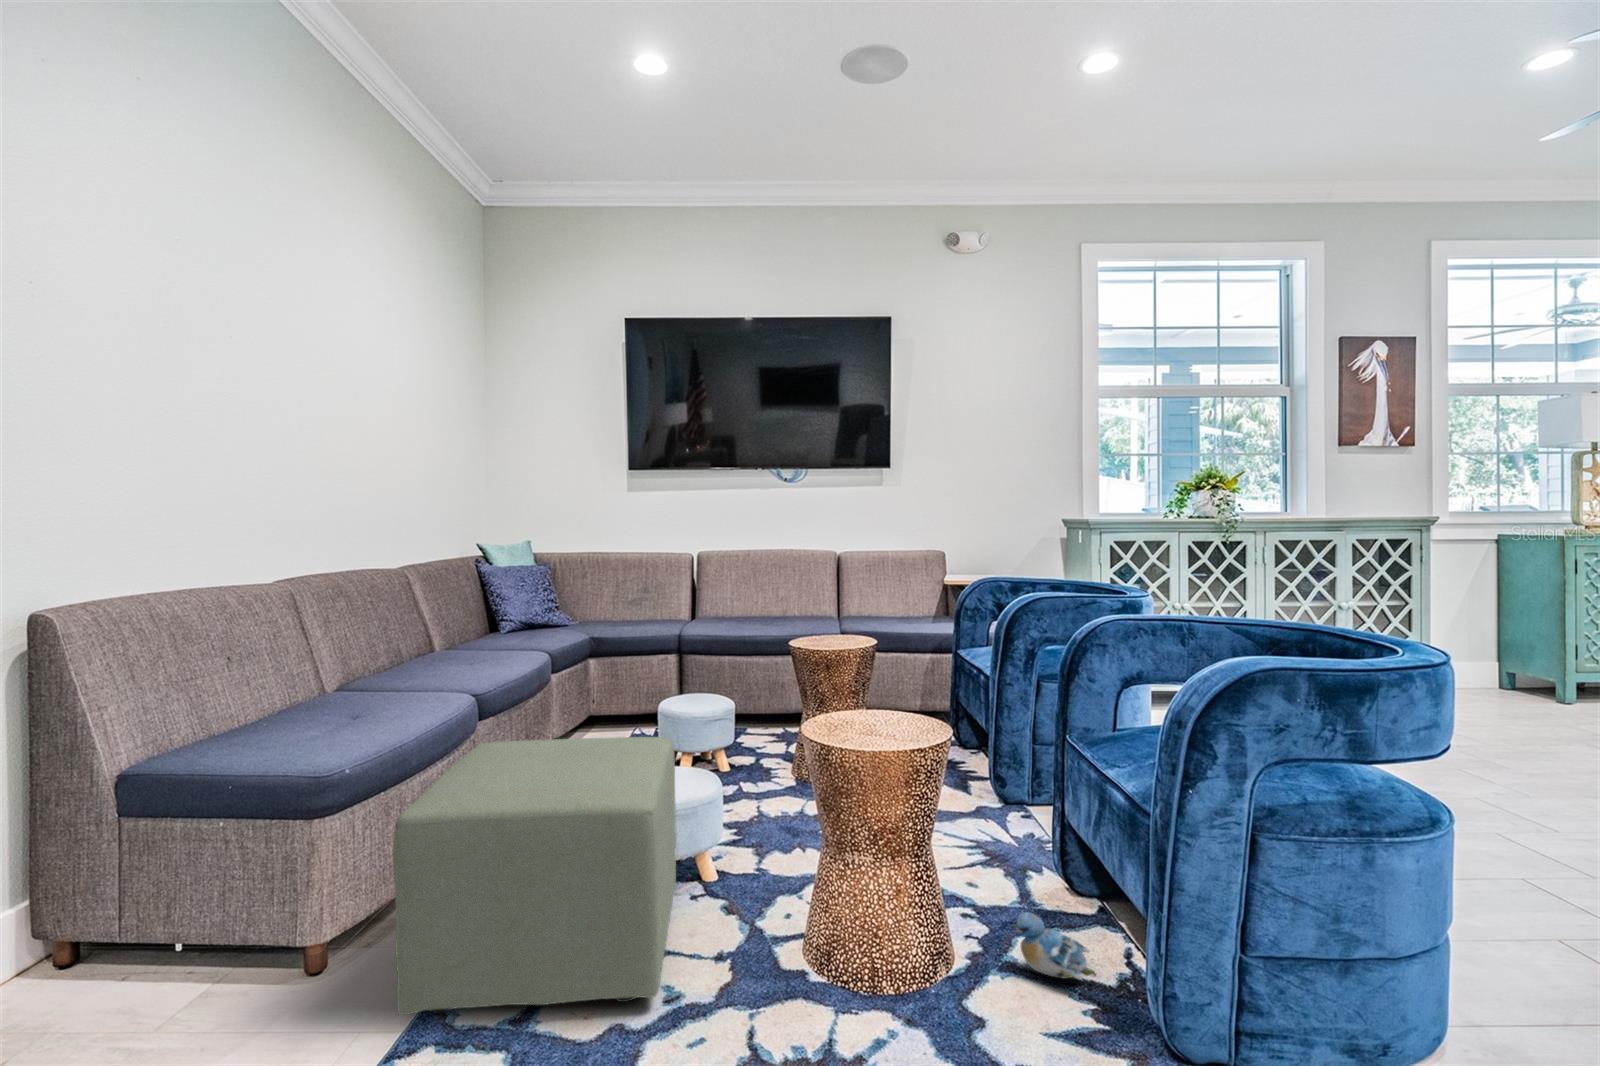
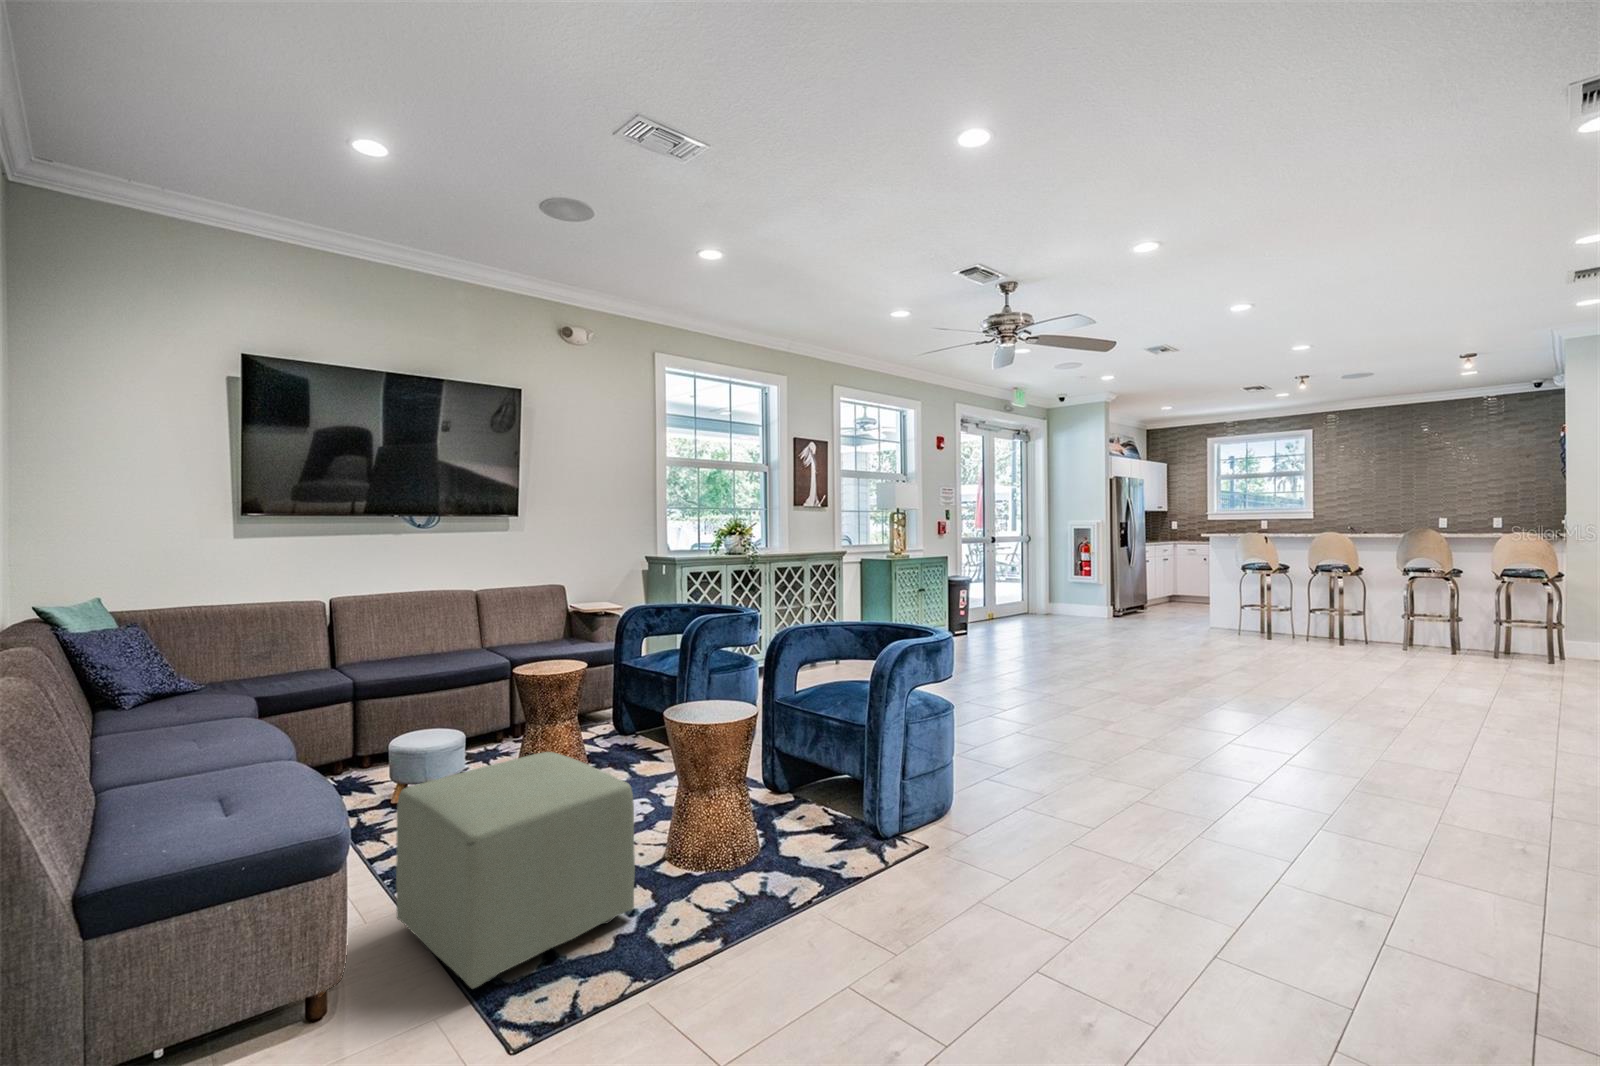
plush toy: present [1014,912,1096,980] -> none [784,797,825,827]

